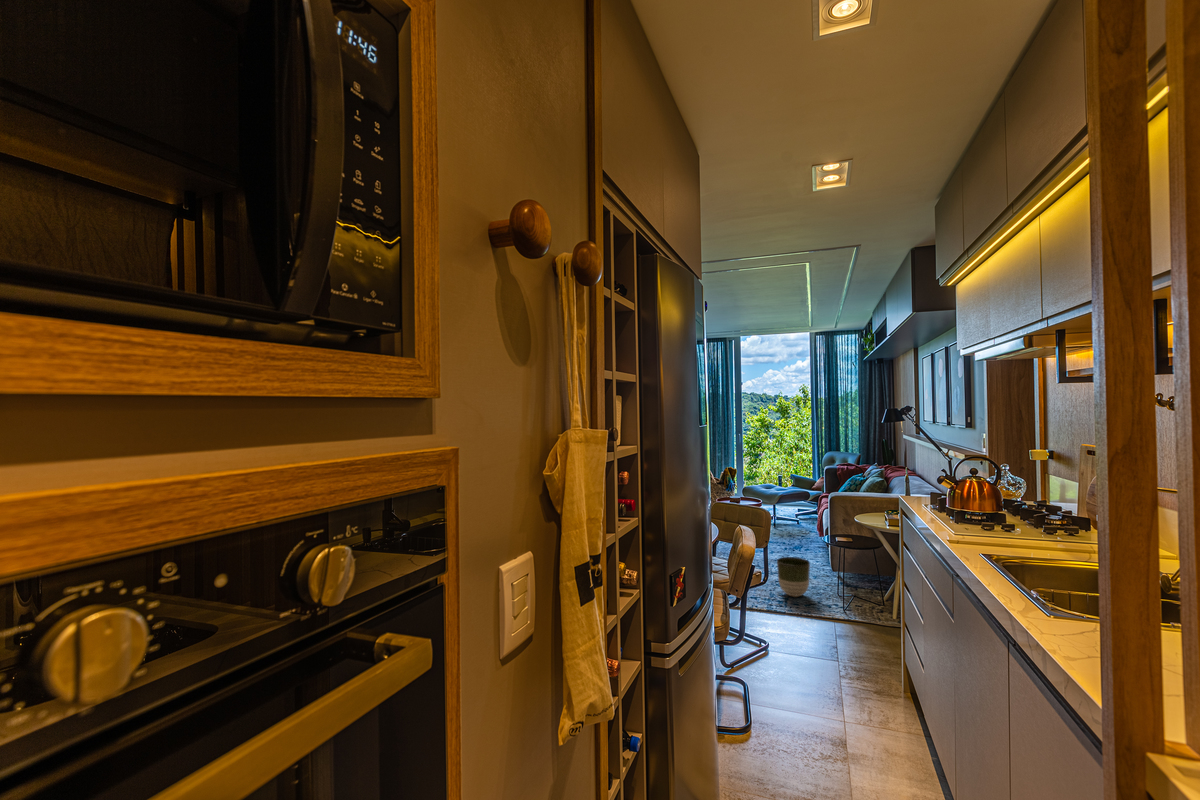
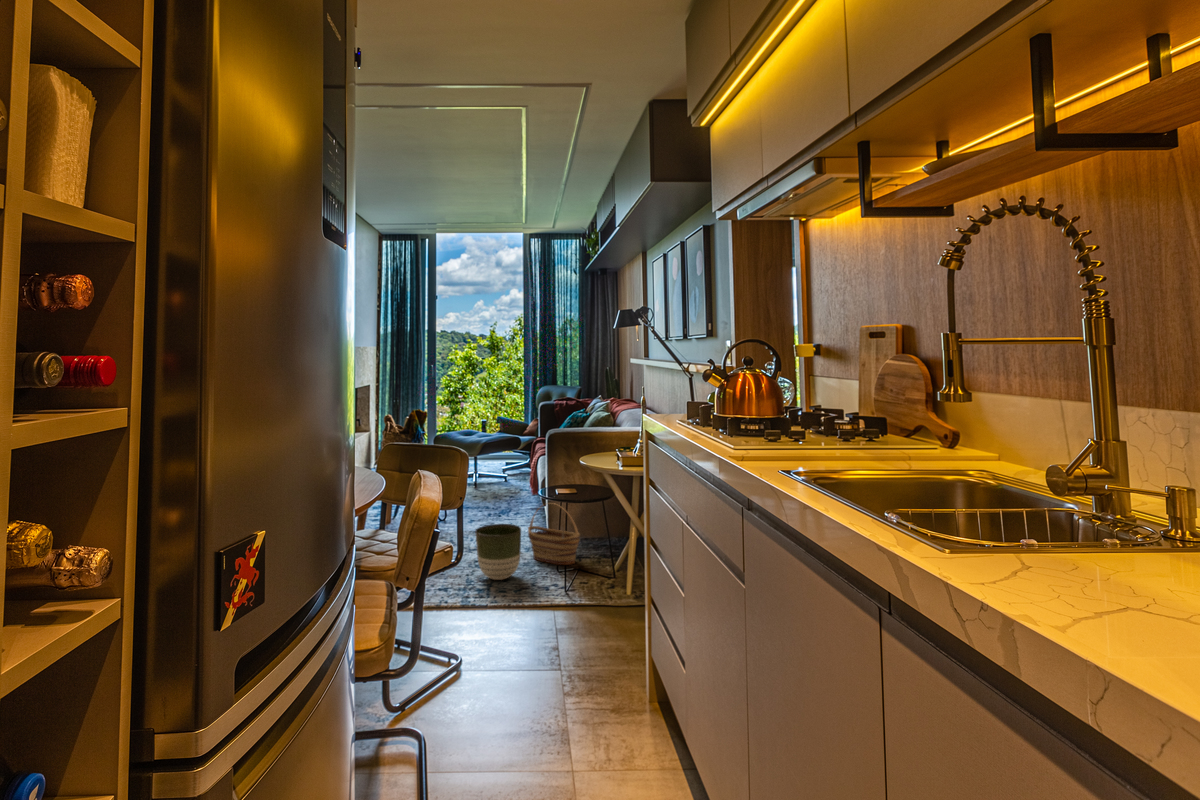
basket: none [815,546,855,593] -> present [528,507,580,565]

